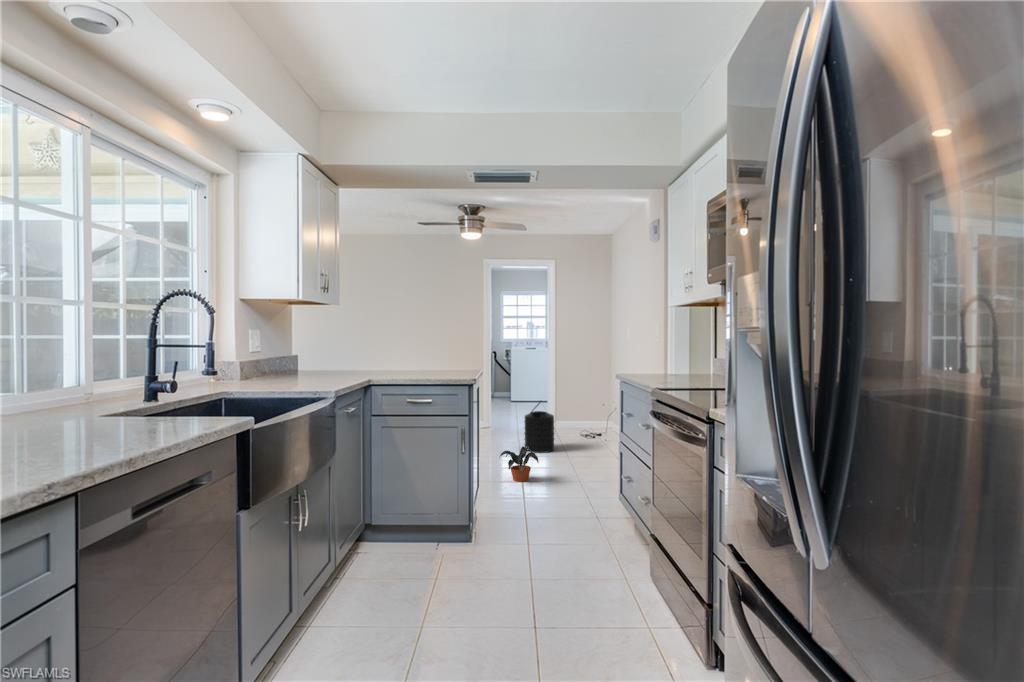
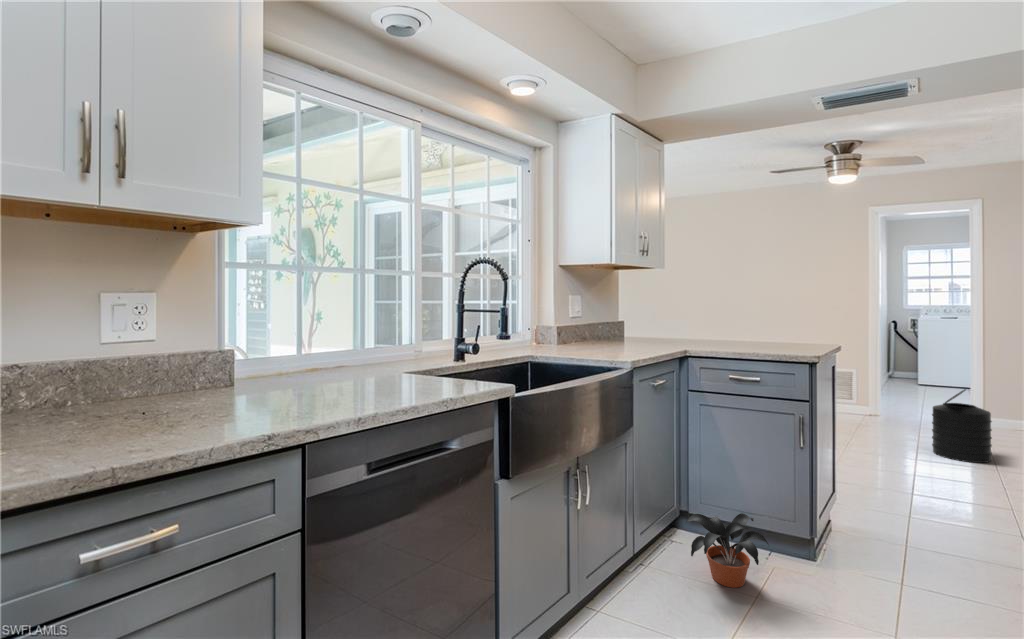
potted plant: present [500,447,538,482] -> present [687,513,769,588]

